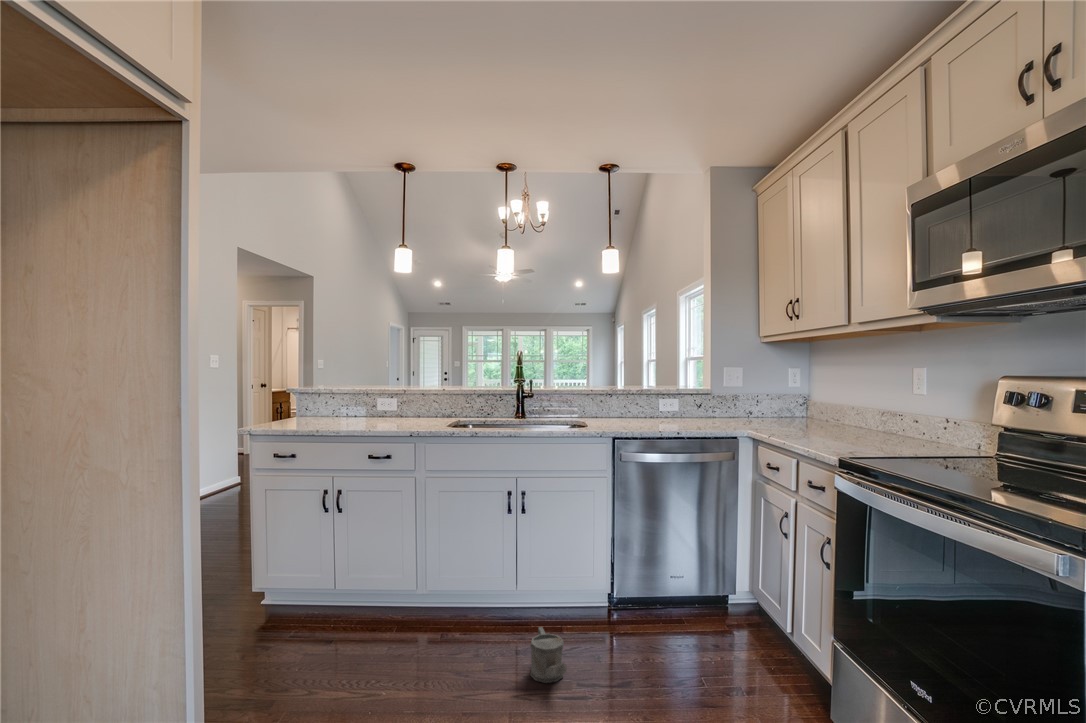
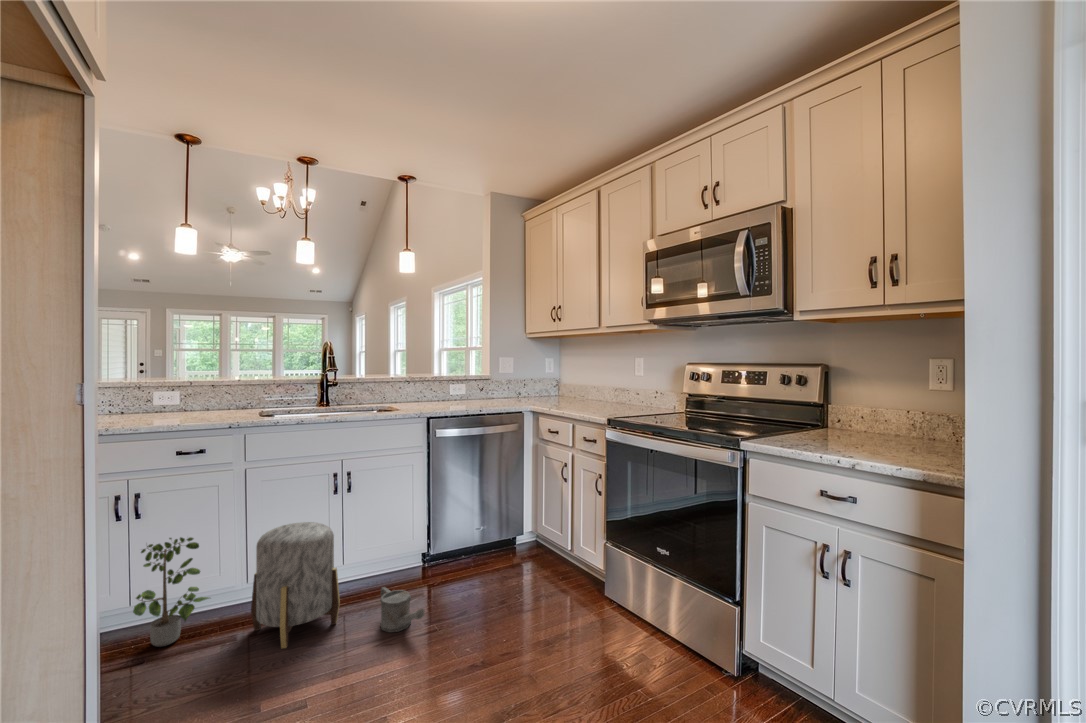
potted plant: none [330,533,391,634] -> present [133,537,209,647]
stool: none [420,538,497,667] -> present [251,522,340,648]

